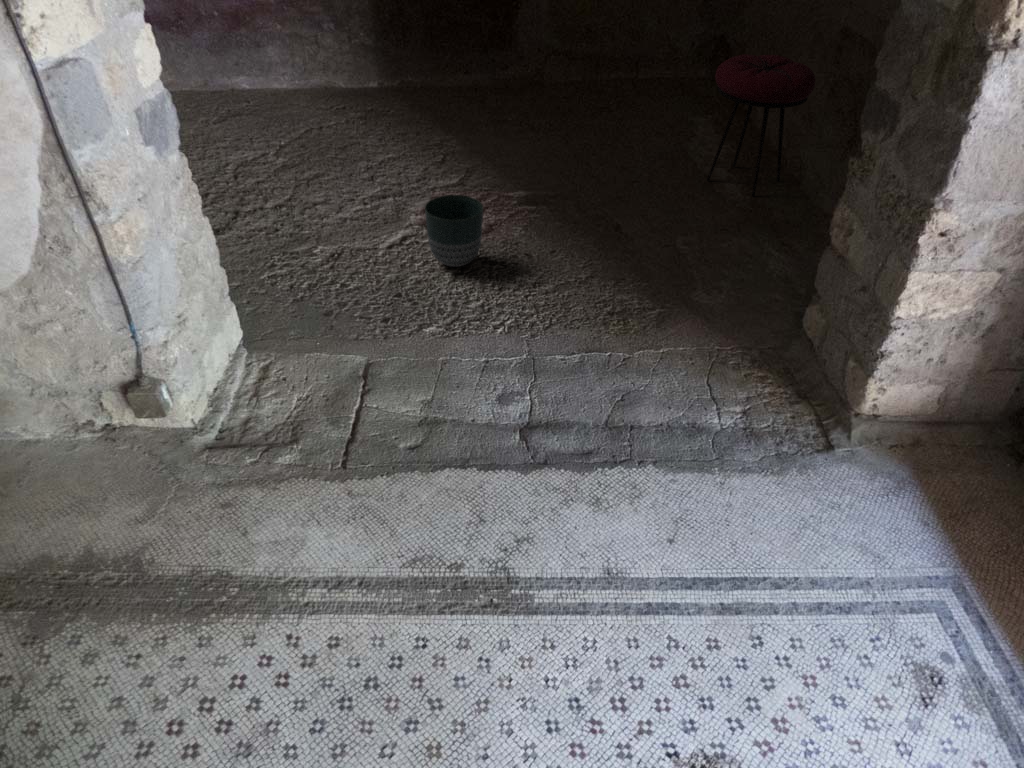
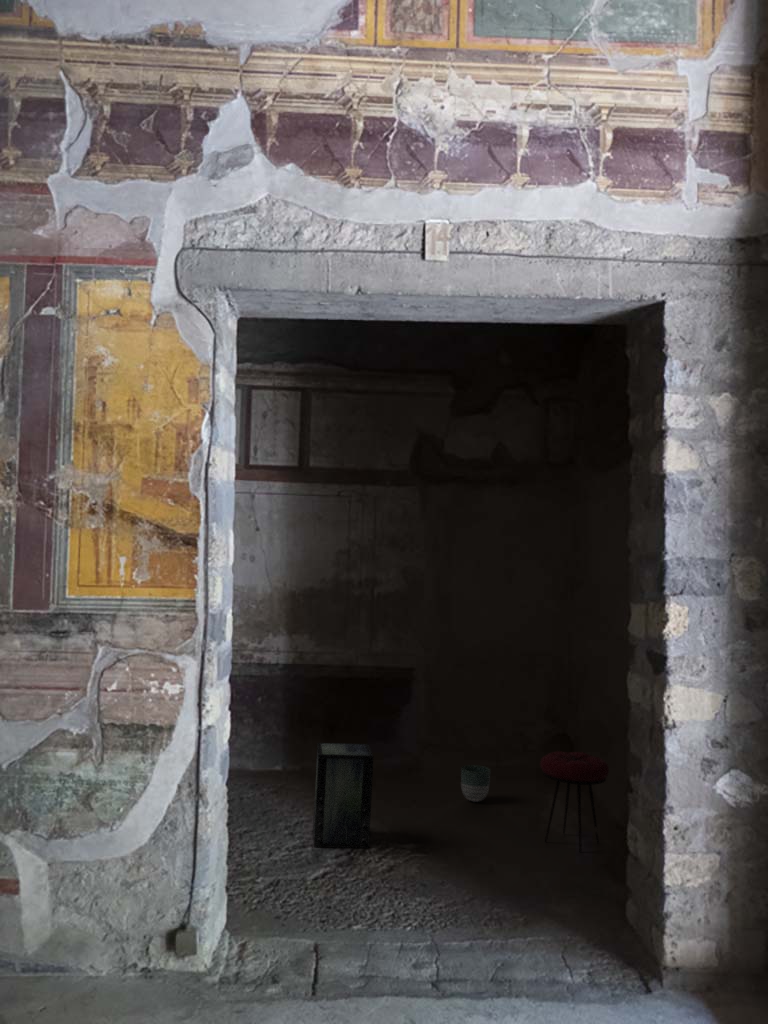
storage box: none [387,47,469,195] -> present [313,743,373,848]
planter: present [425,195,483,267] -> present [461,765,491,802]

